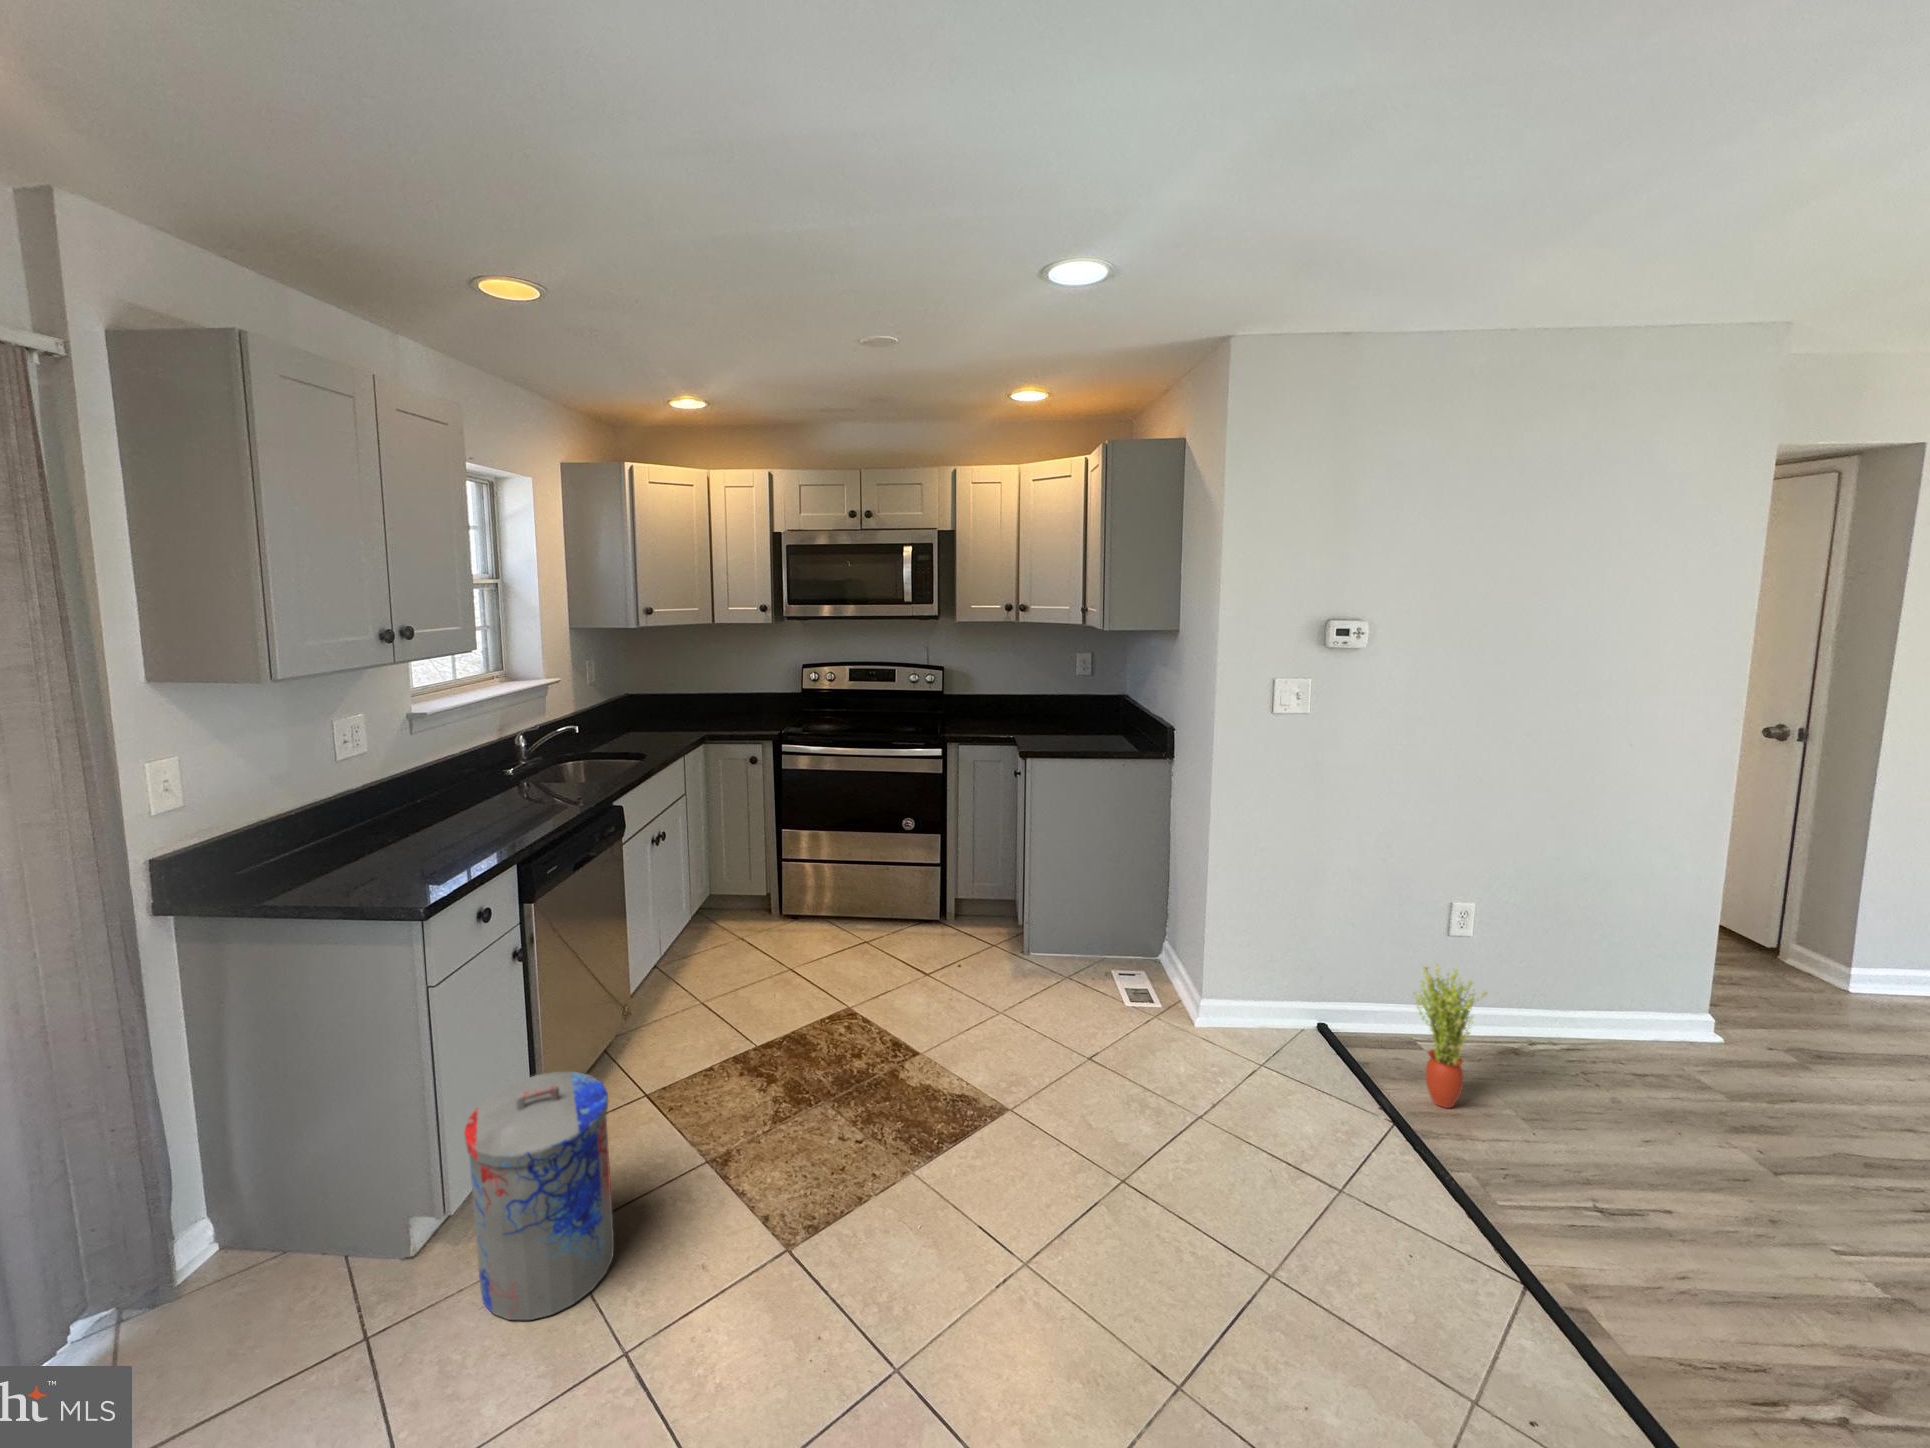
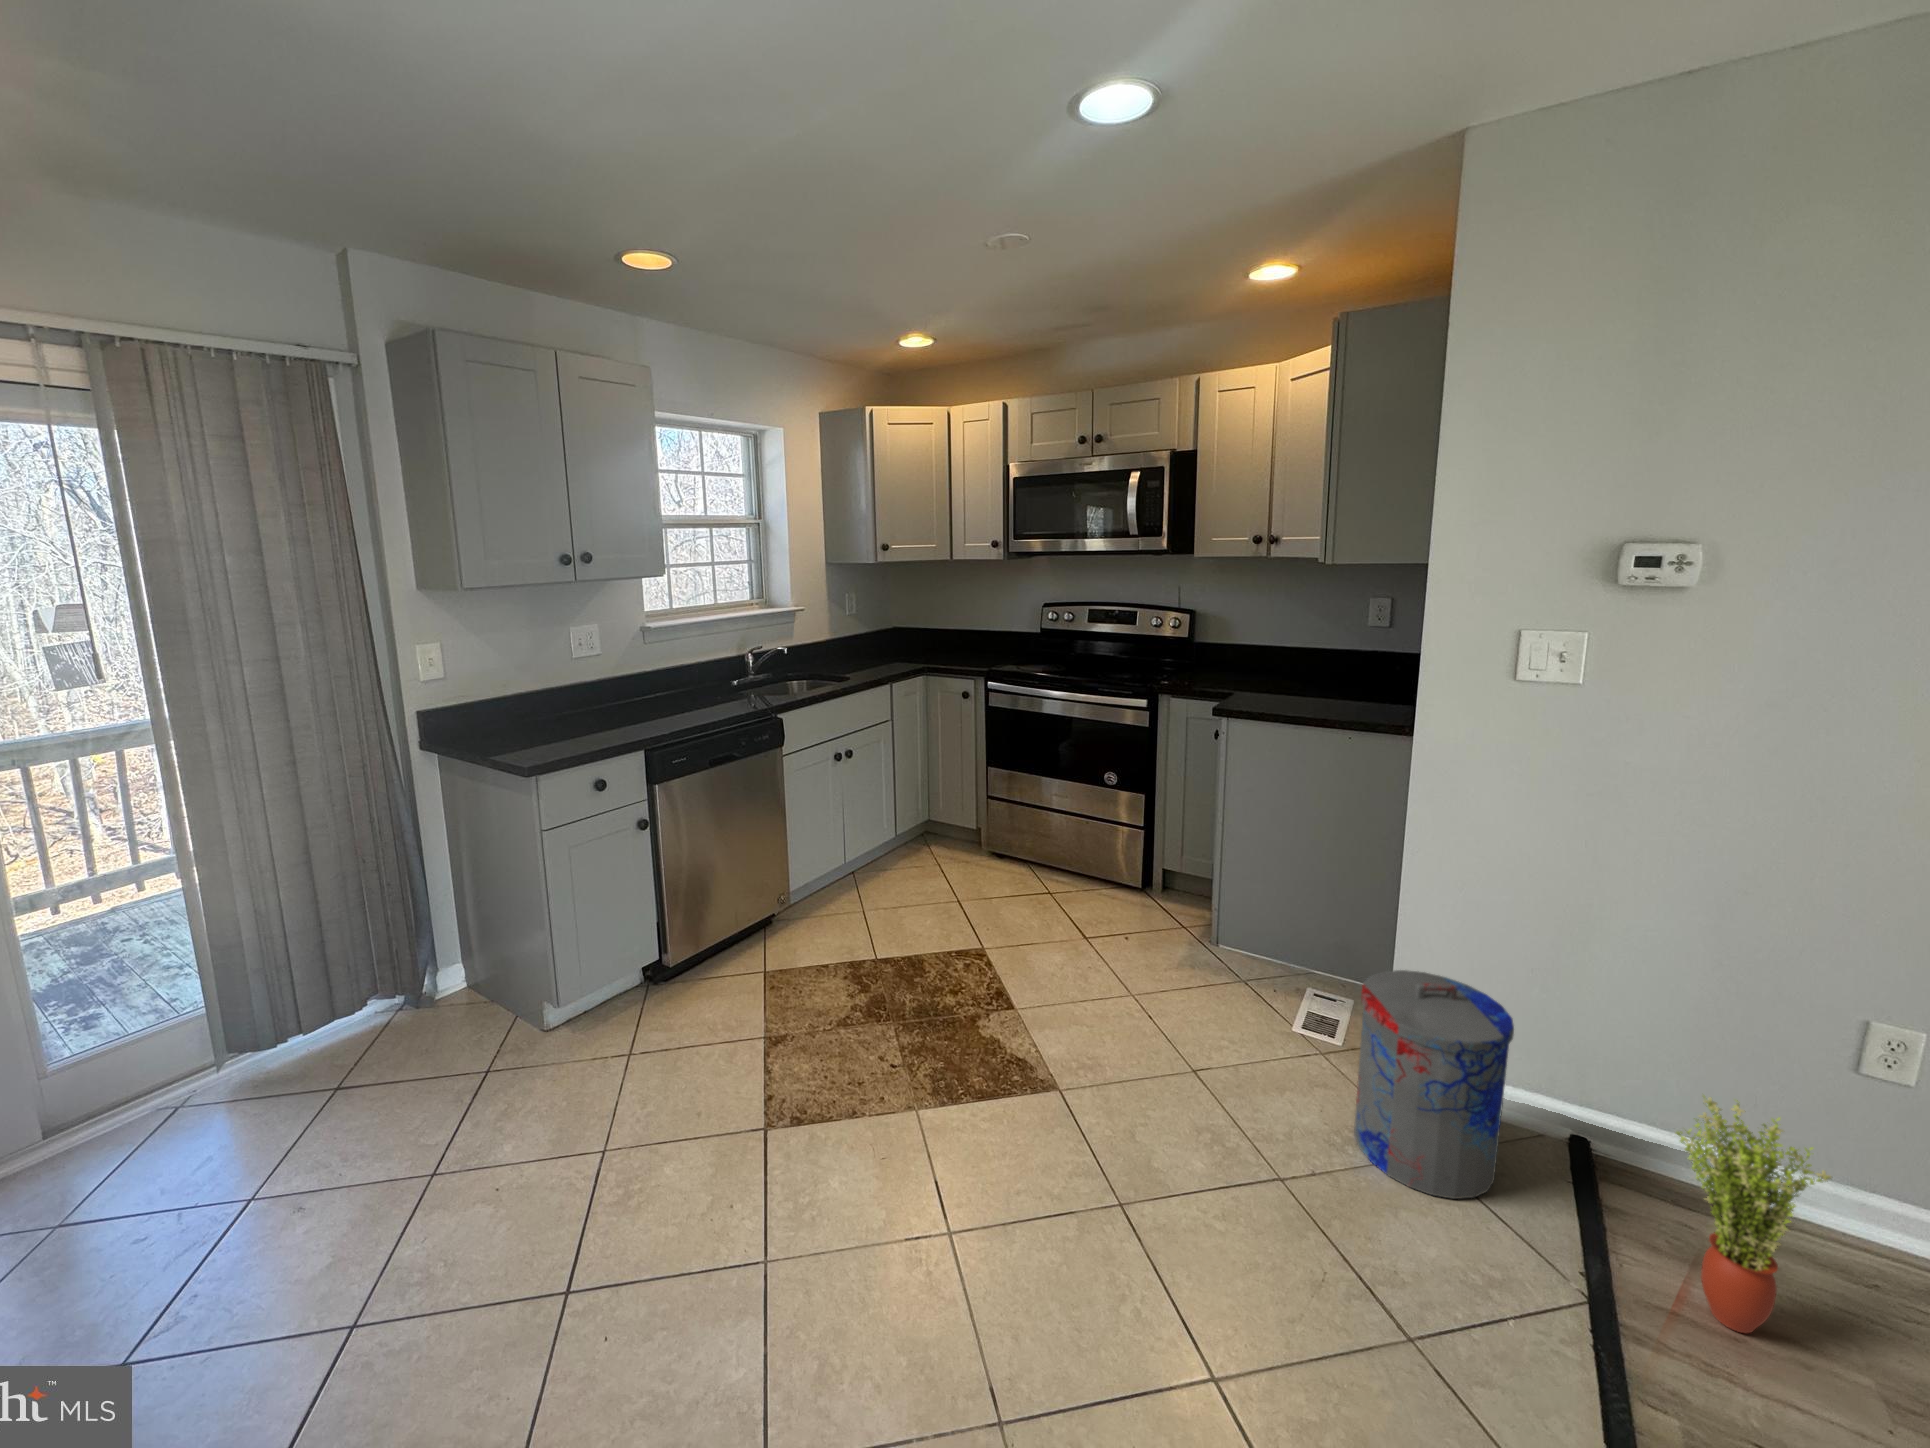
trash can: present [464,1072,614,1320] -> present [1354,970,1514,1199]

